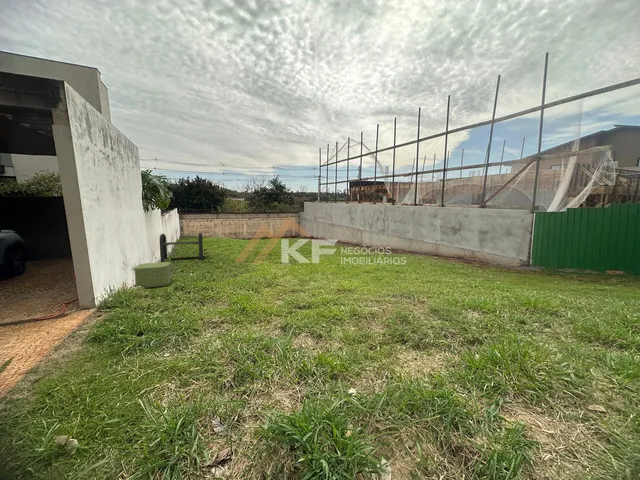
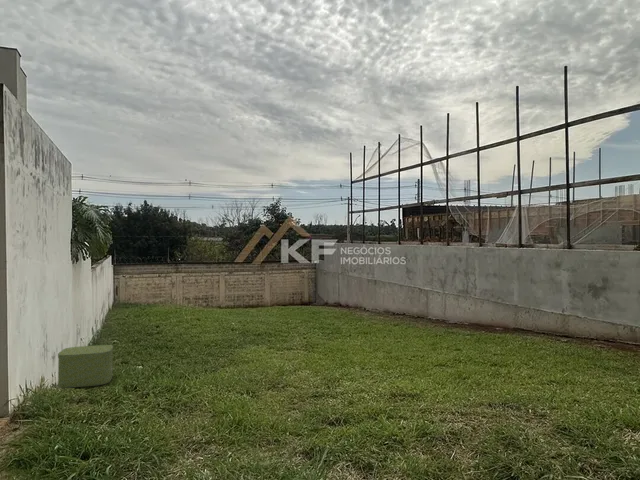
bench: present [160,233,203,262] -> none [89,296,158,347]

